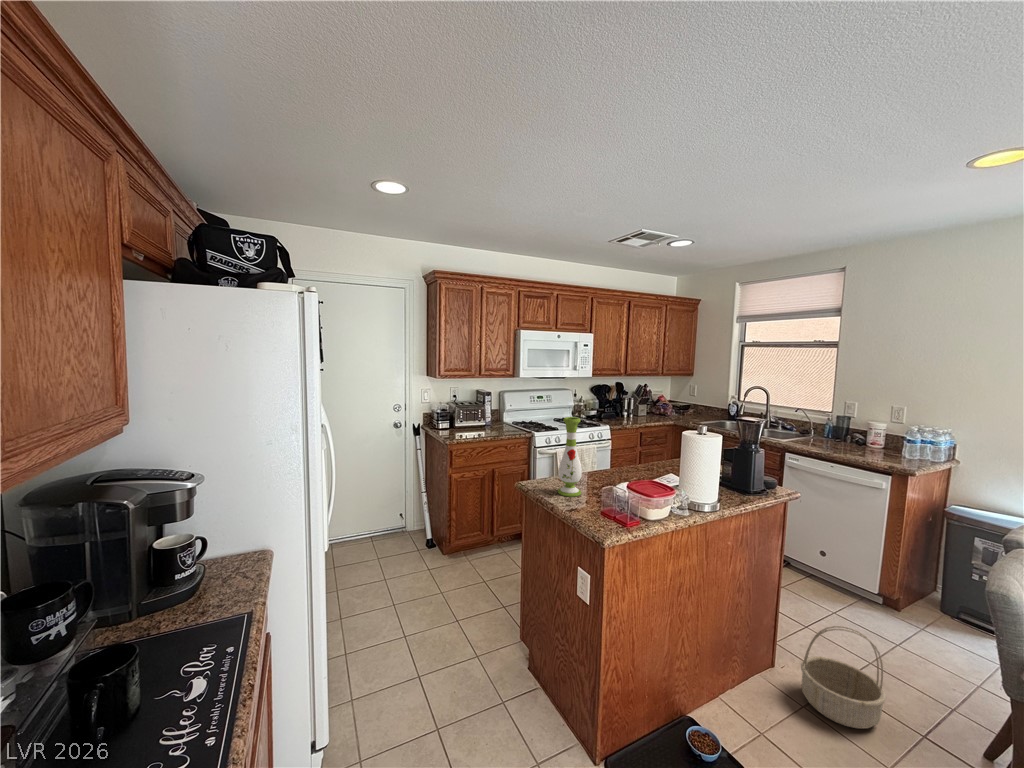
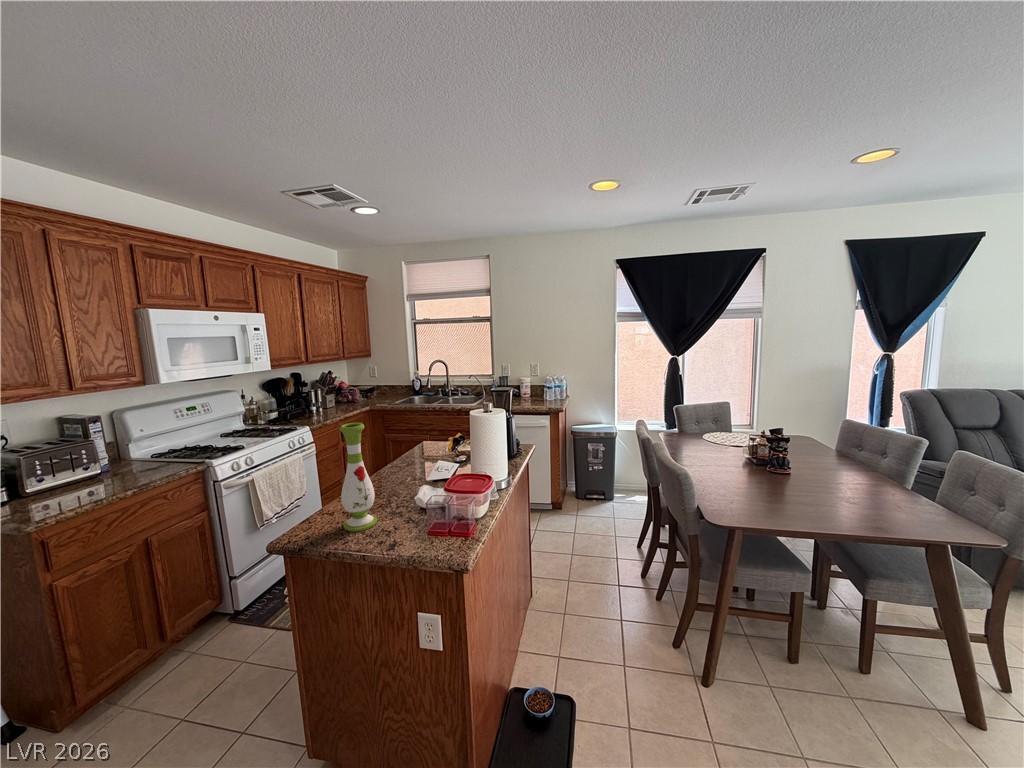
basket: present [801,626,886,728] -> none [553,536,604,611]

